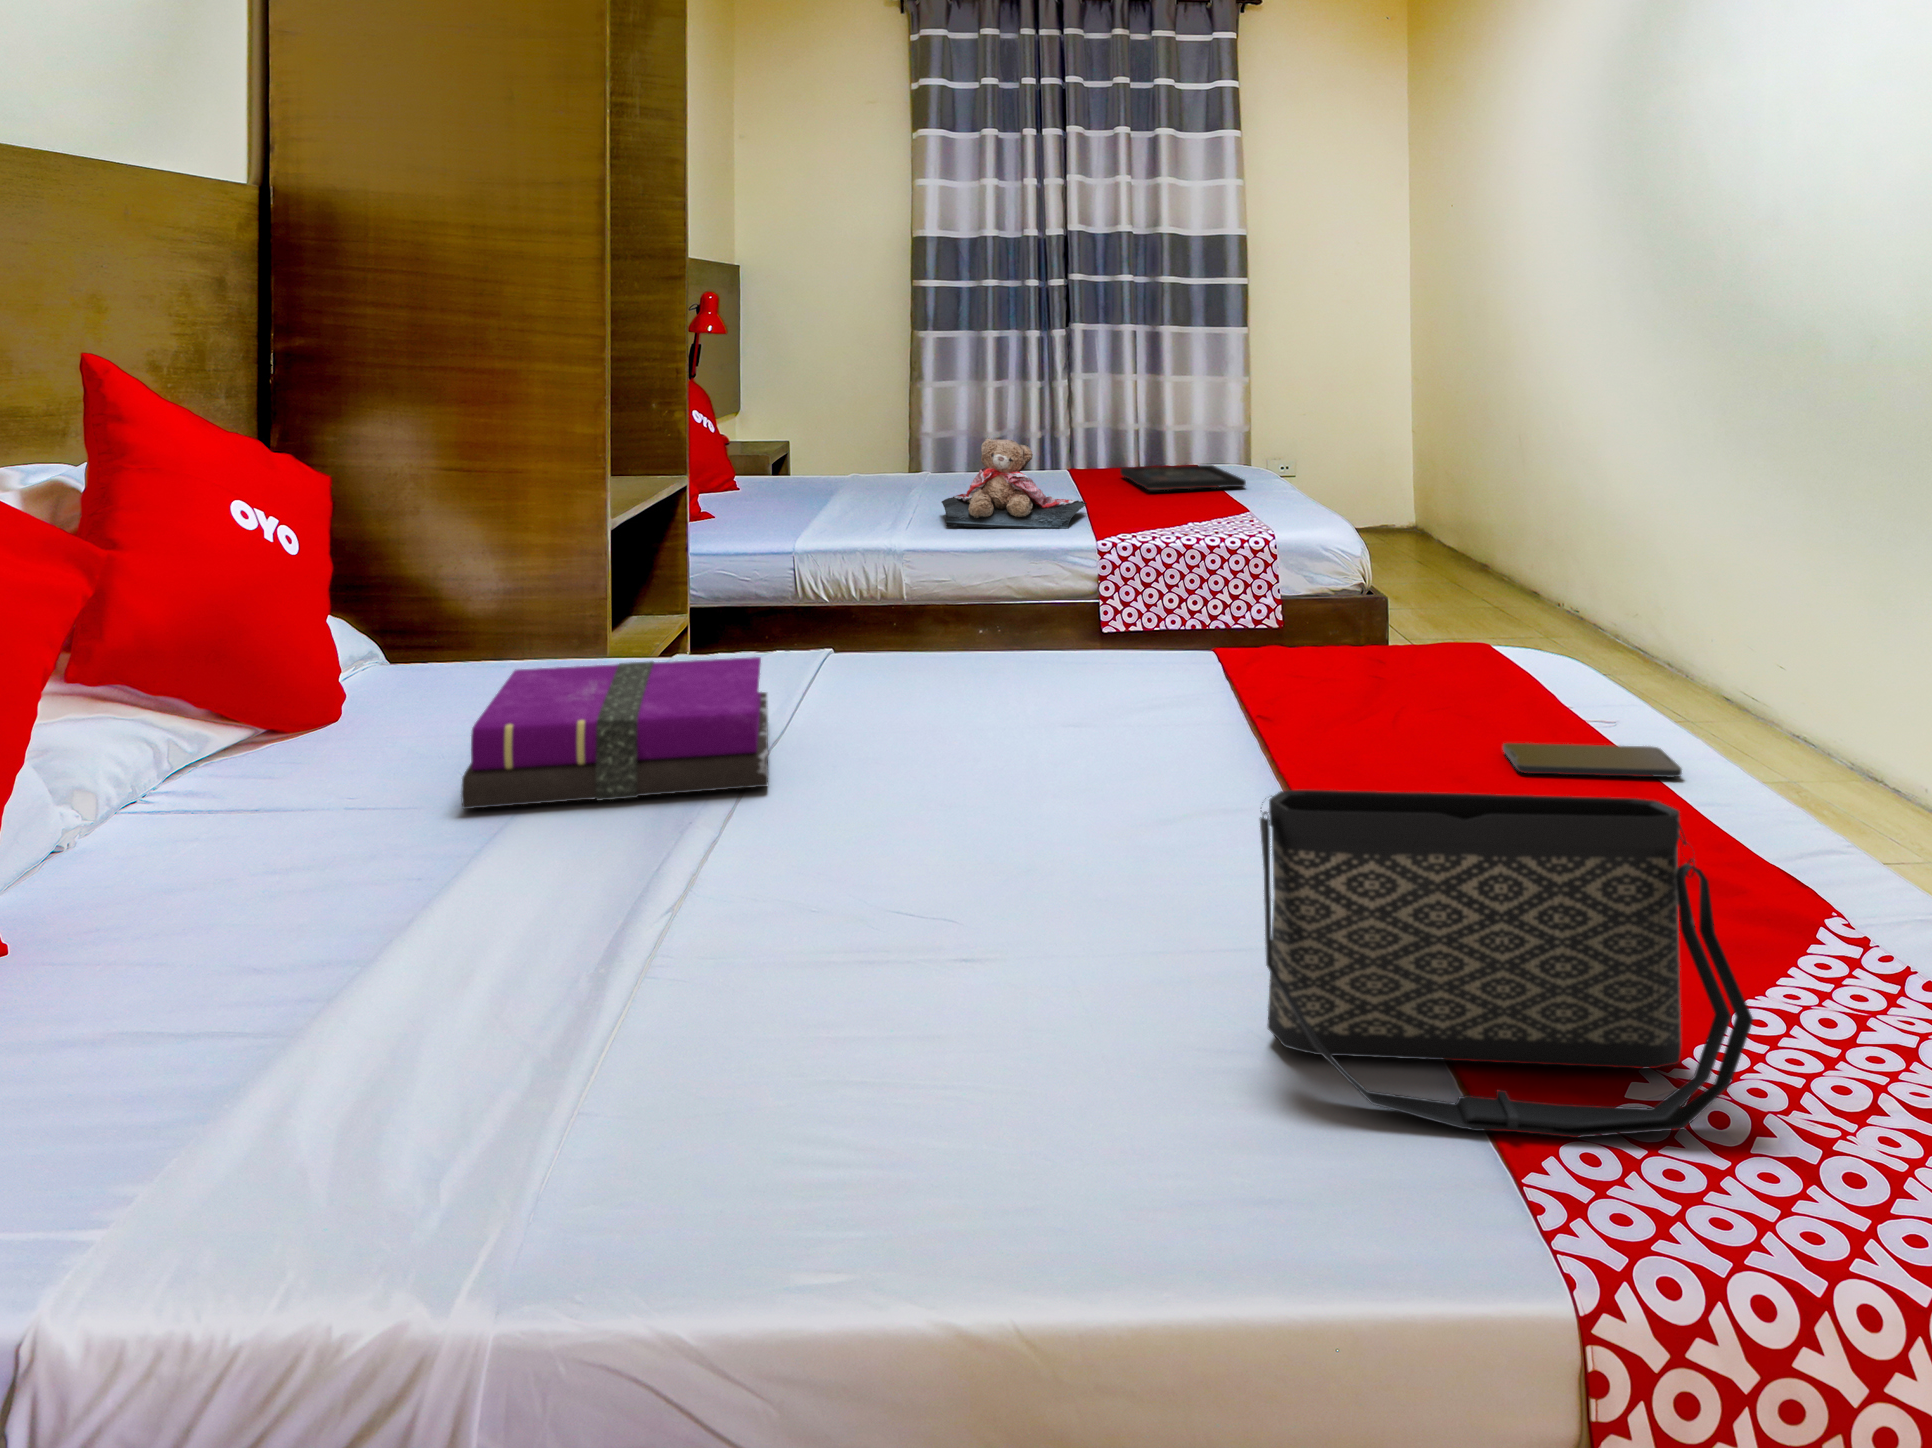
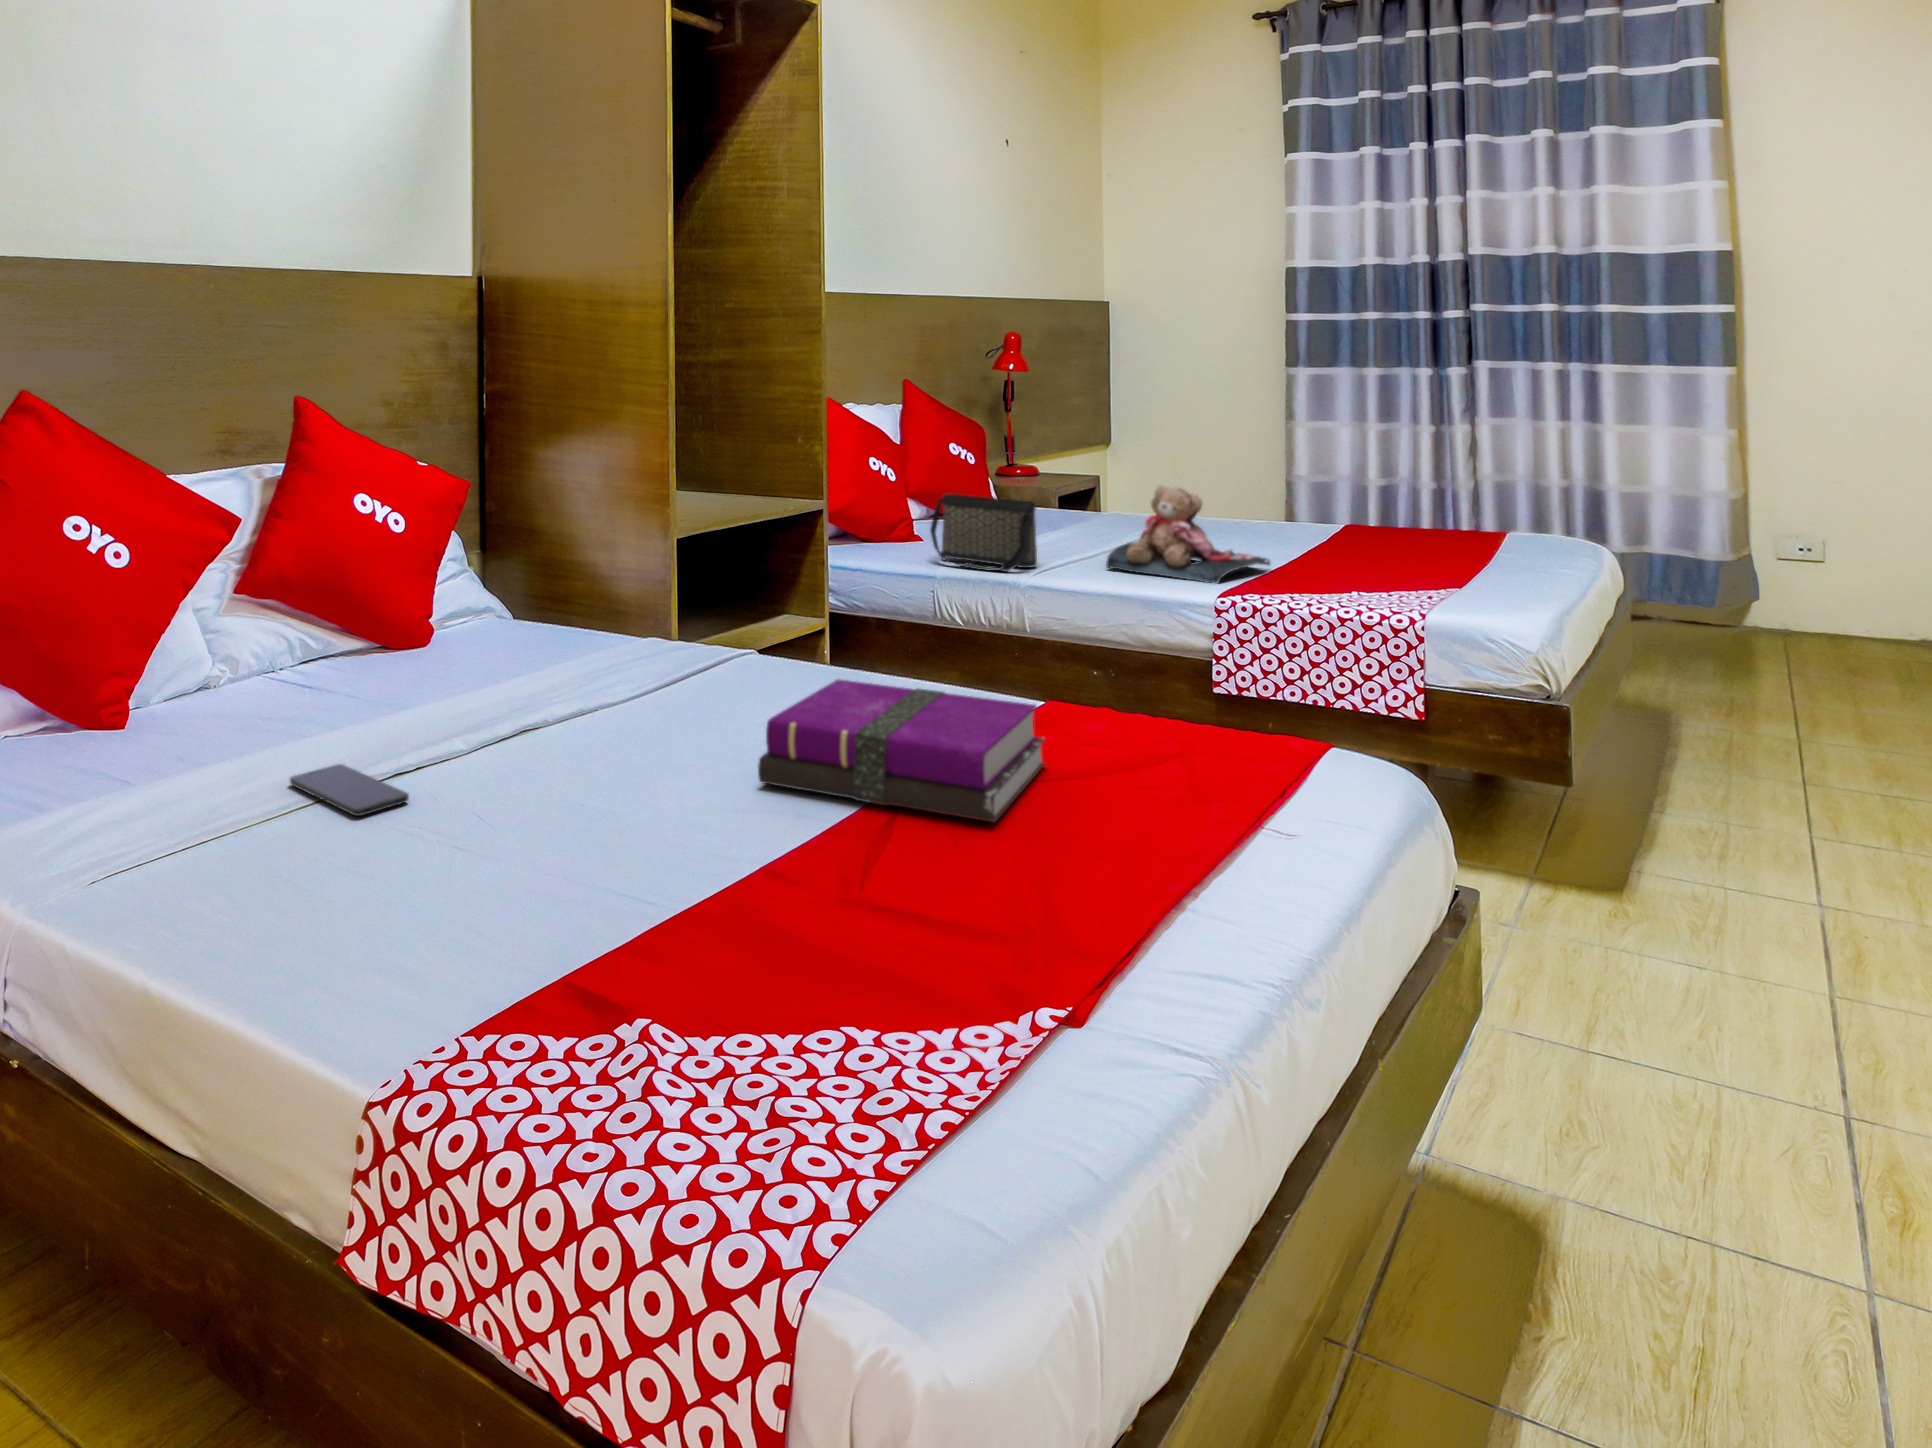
tray: present [1120,465,1246,490] -> none [1380,527,1517,563]
notebook: present [461,657,768,809] -> present [758,679,1045,822]
smartphone: present [1503,743,1682,777] -> present [290,764,409,816]
handbag: present [1260,790,1753,1138] -> present [930,494,1037,572]

